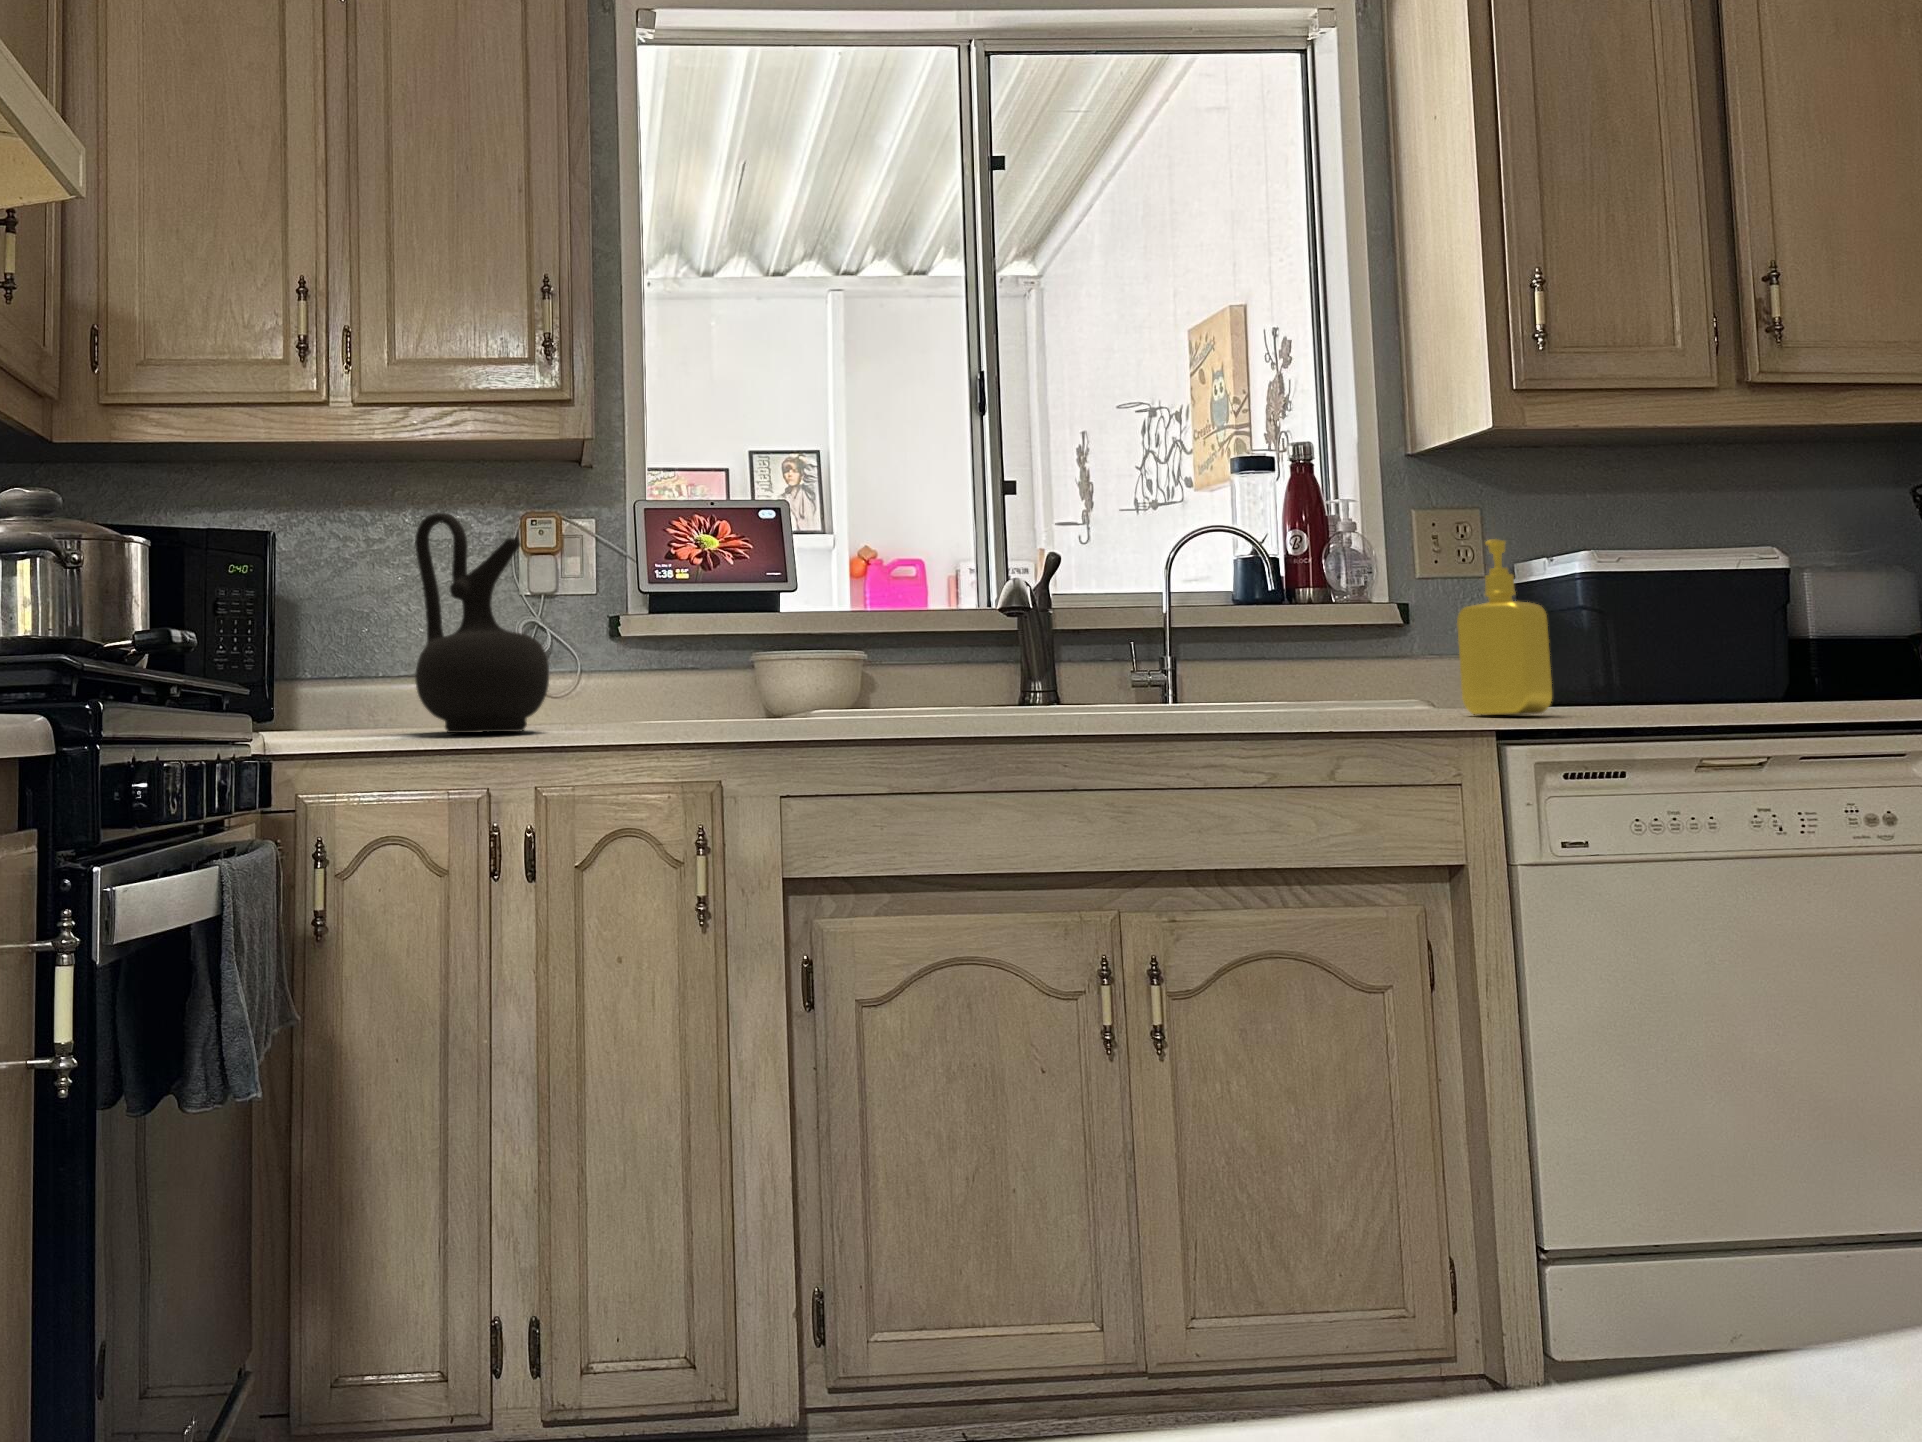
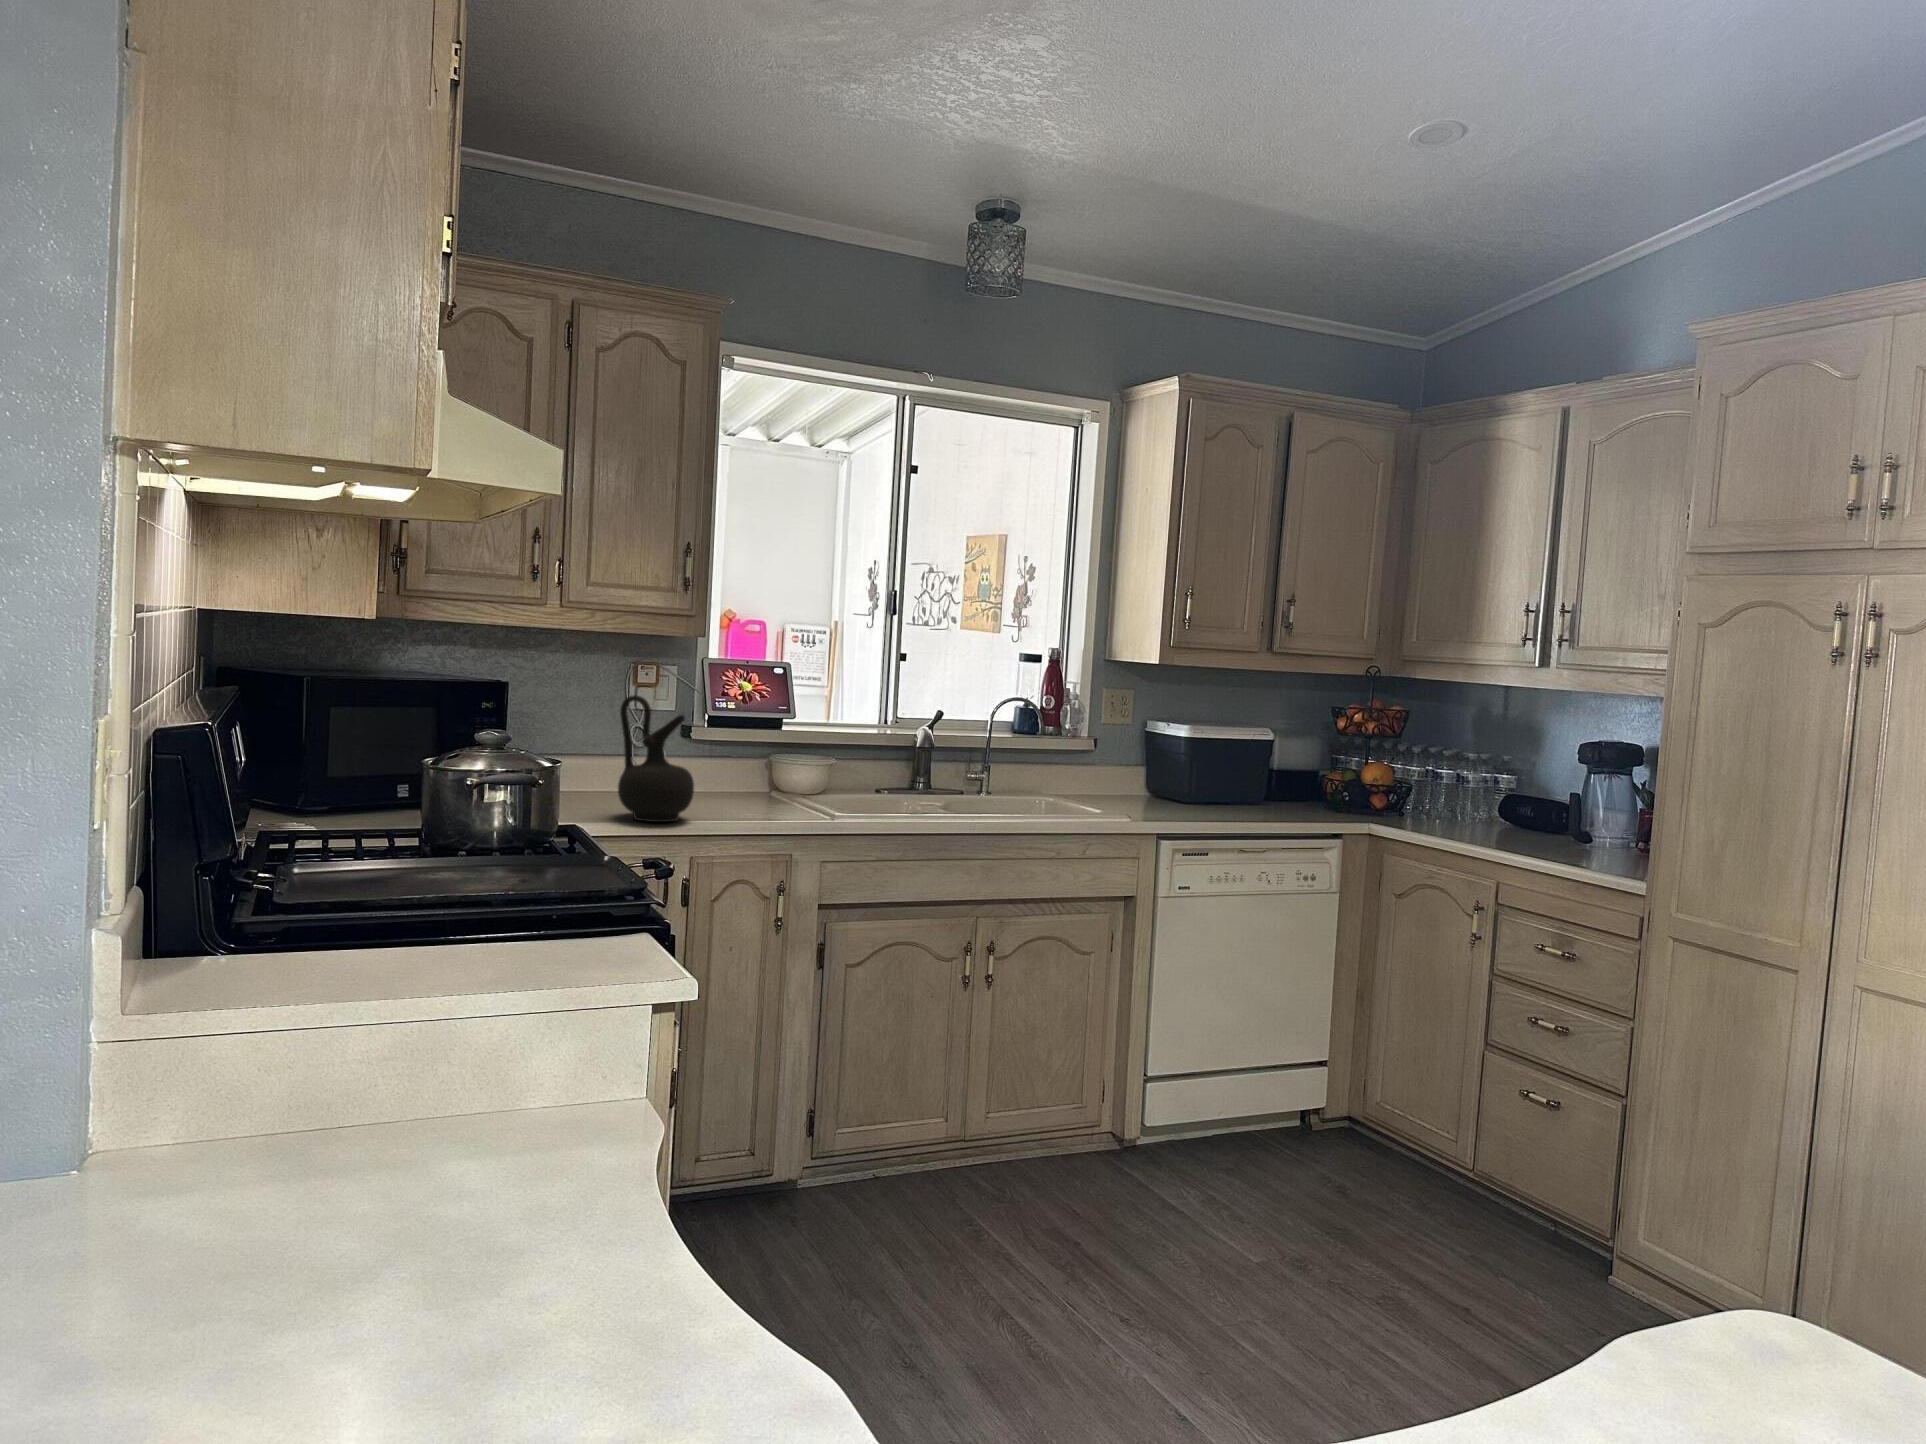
soap dispenser: present [1457,539,1552,715] -> none [1144,745,1188,832]

